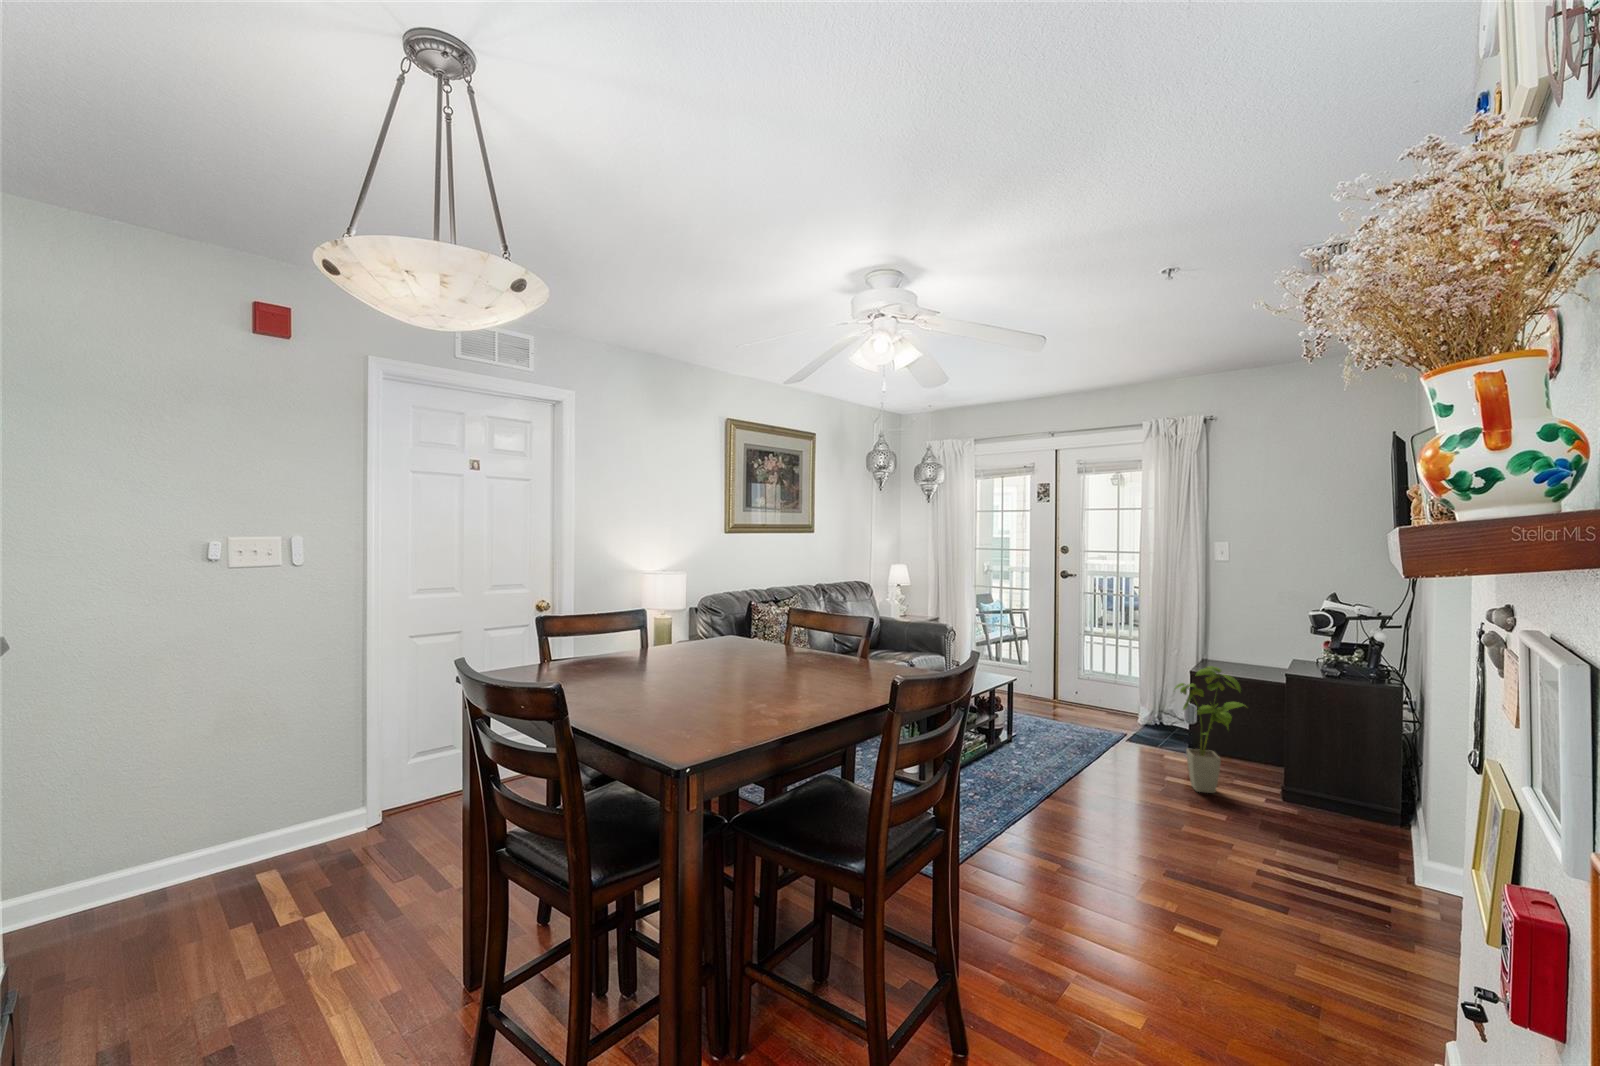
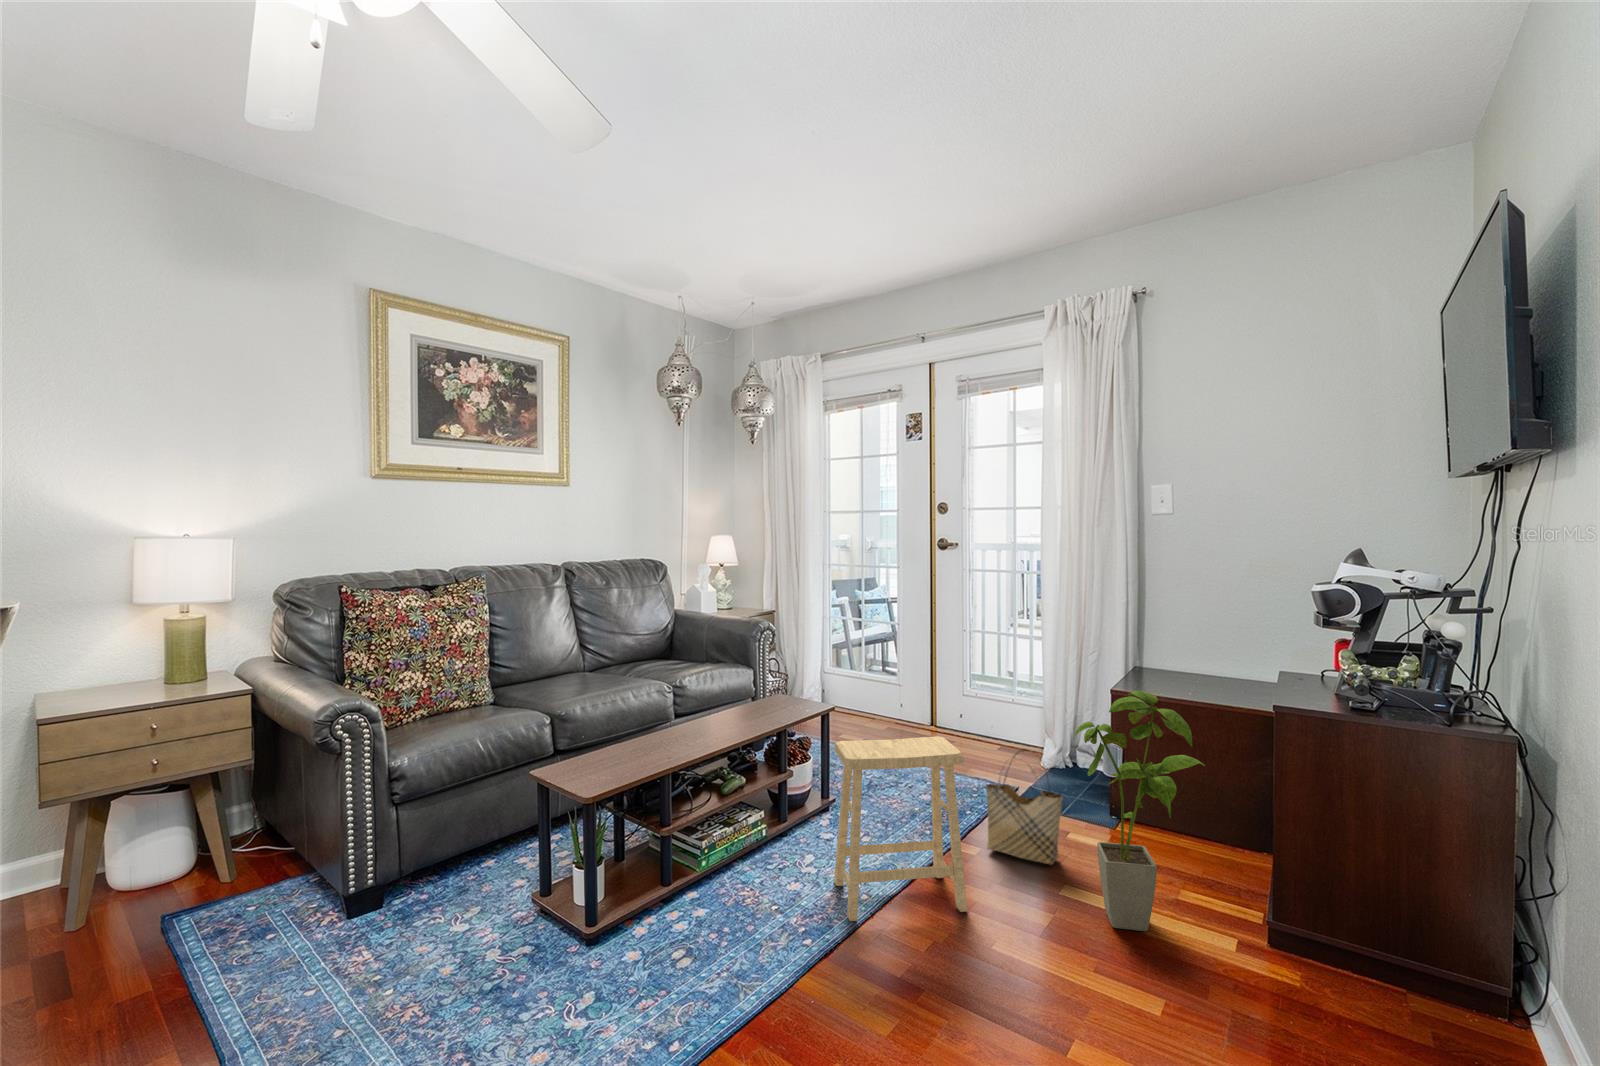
footstool: none [1034,691,1114,784] -> present [834,736,967,921]
woven basket: none [1115,703,1163,766] -> present [986,749,1063,865]

